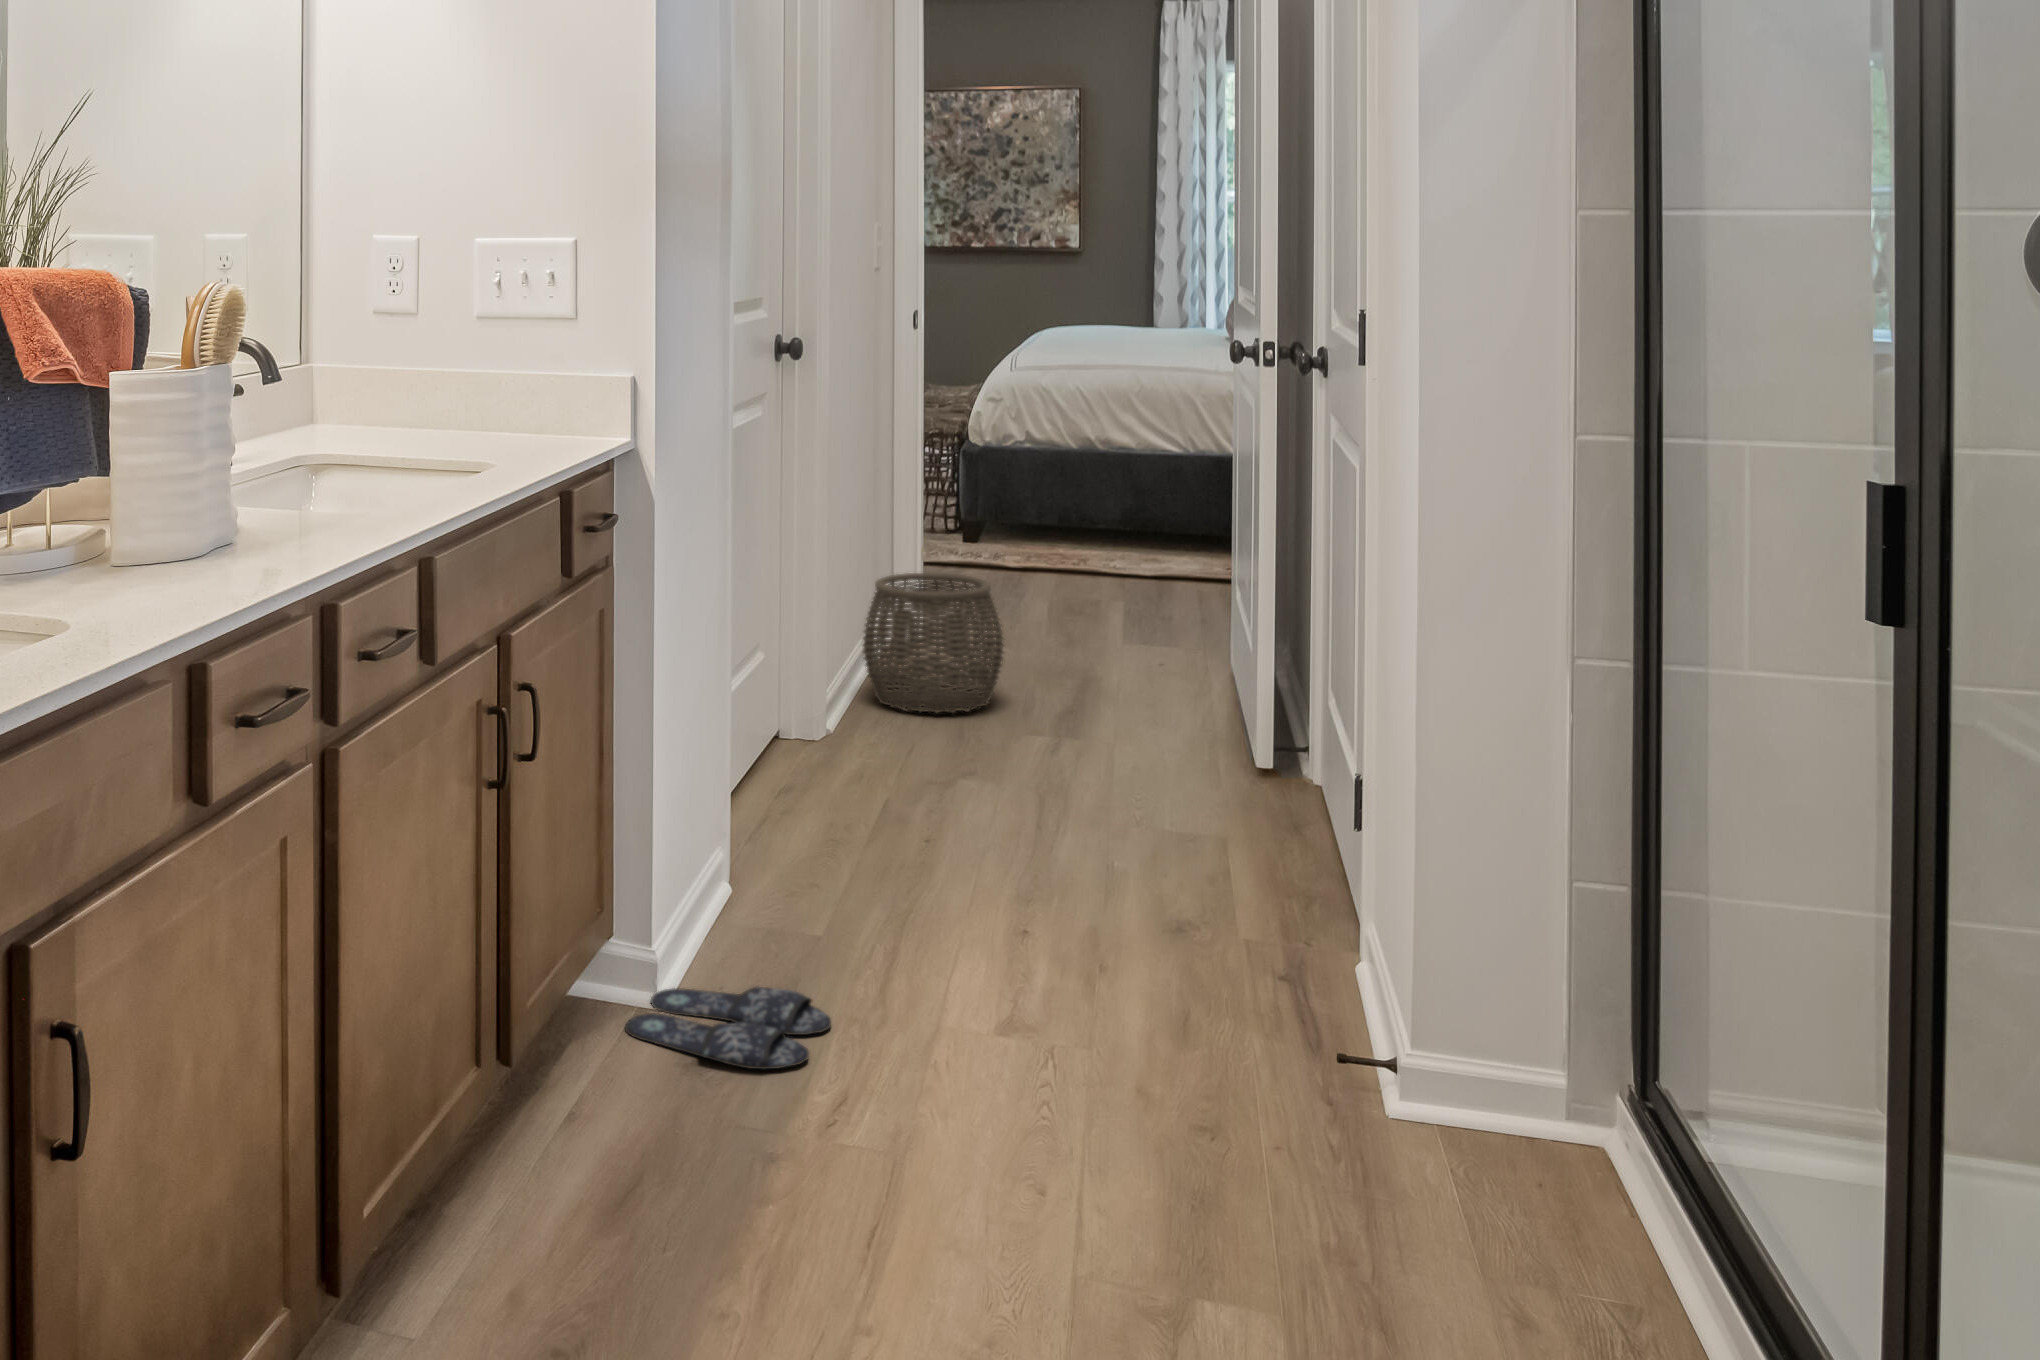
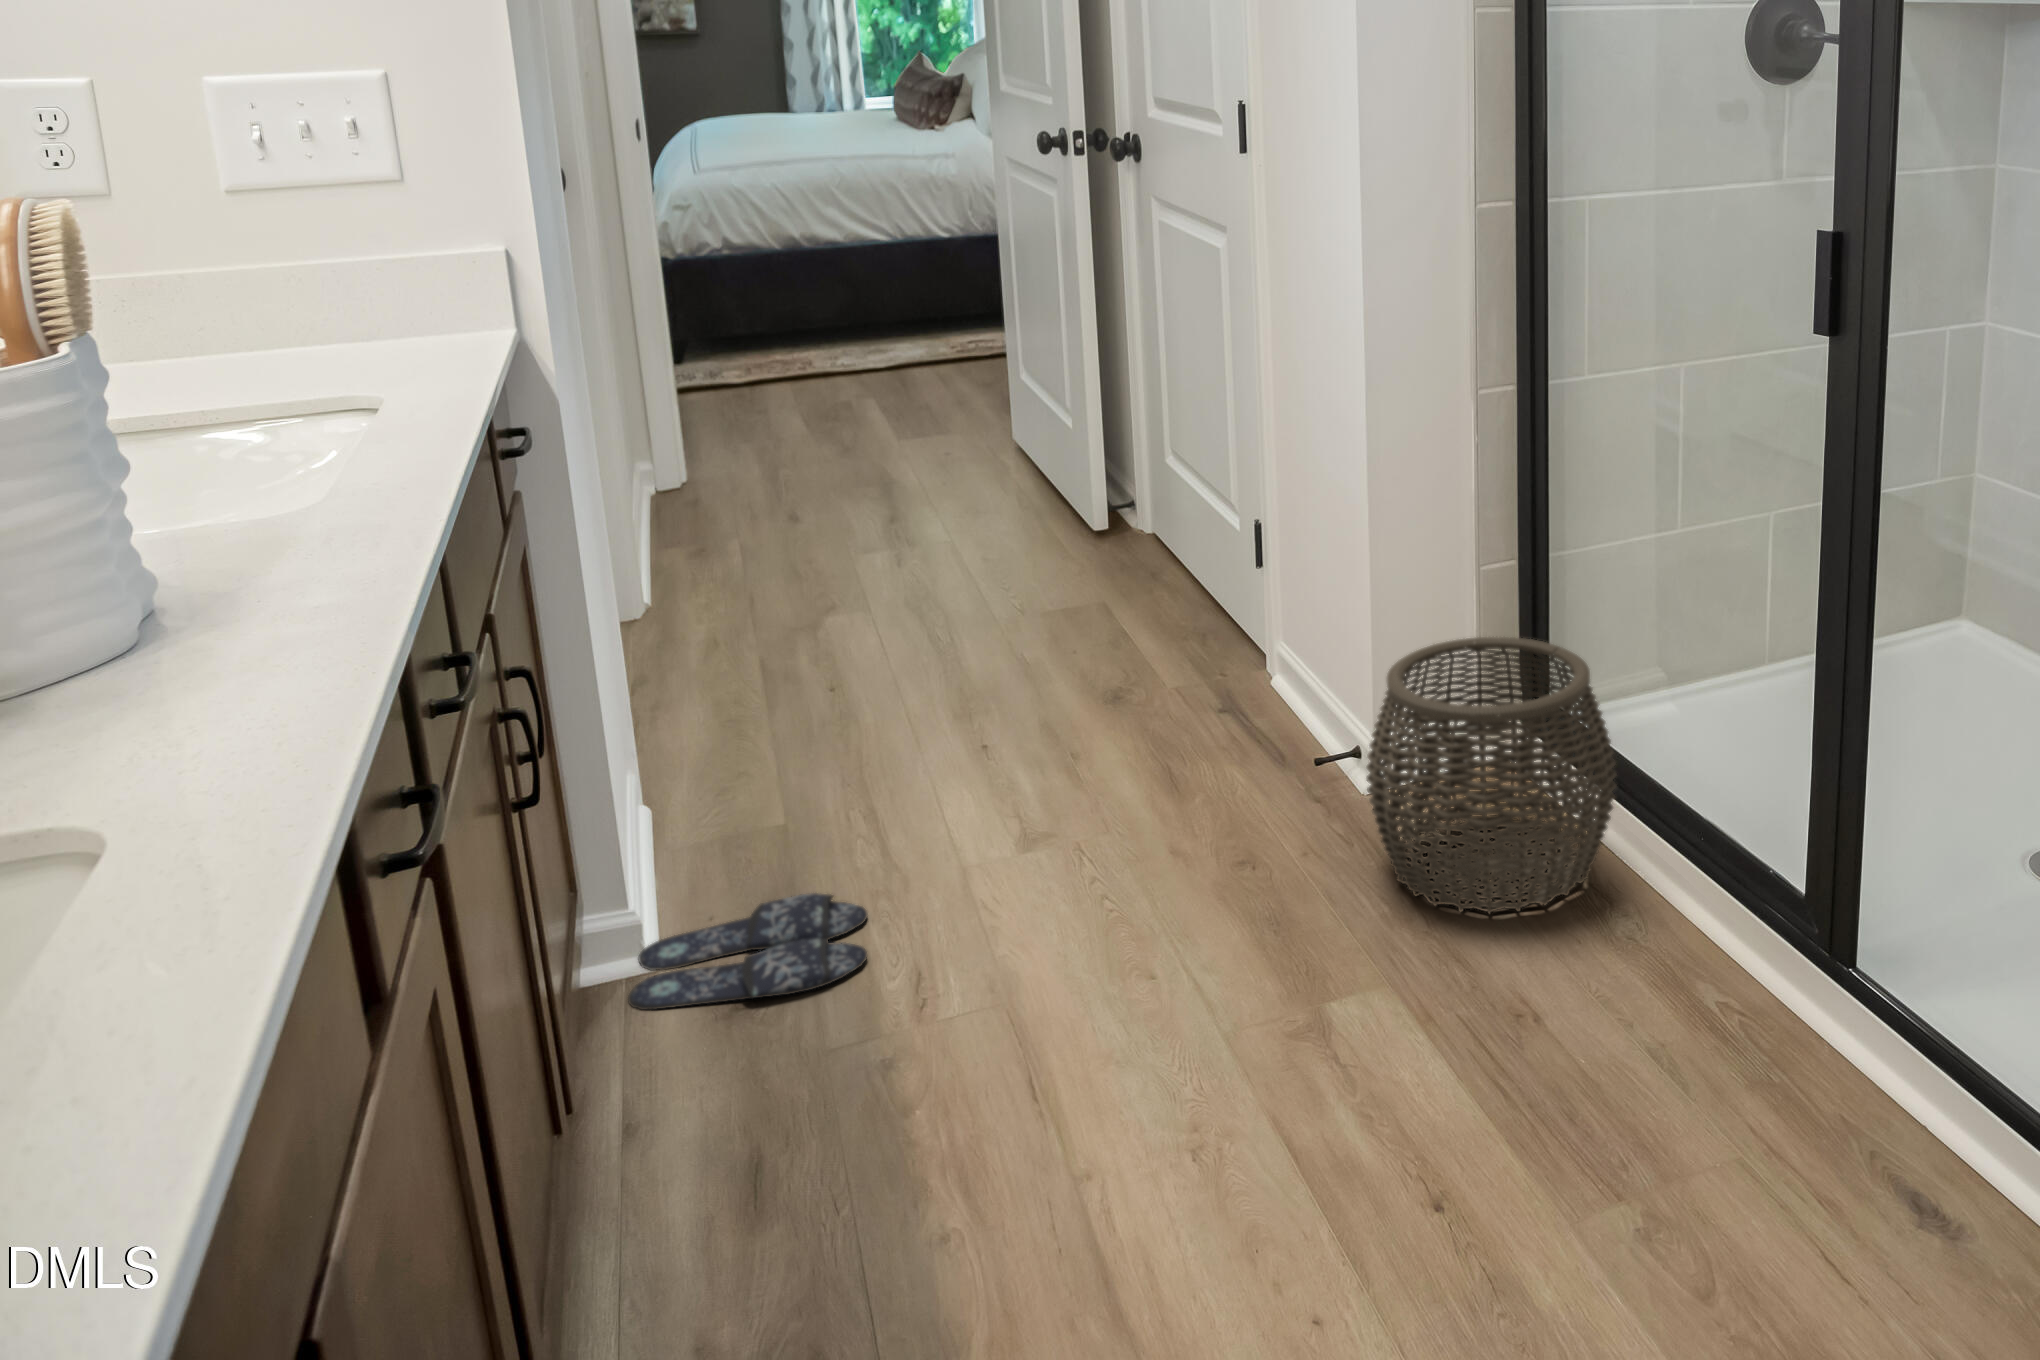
woven basket: present [863,573,1004,713] -> present [1366,637,1616,914]

